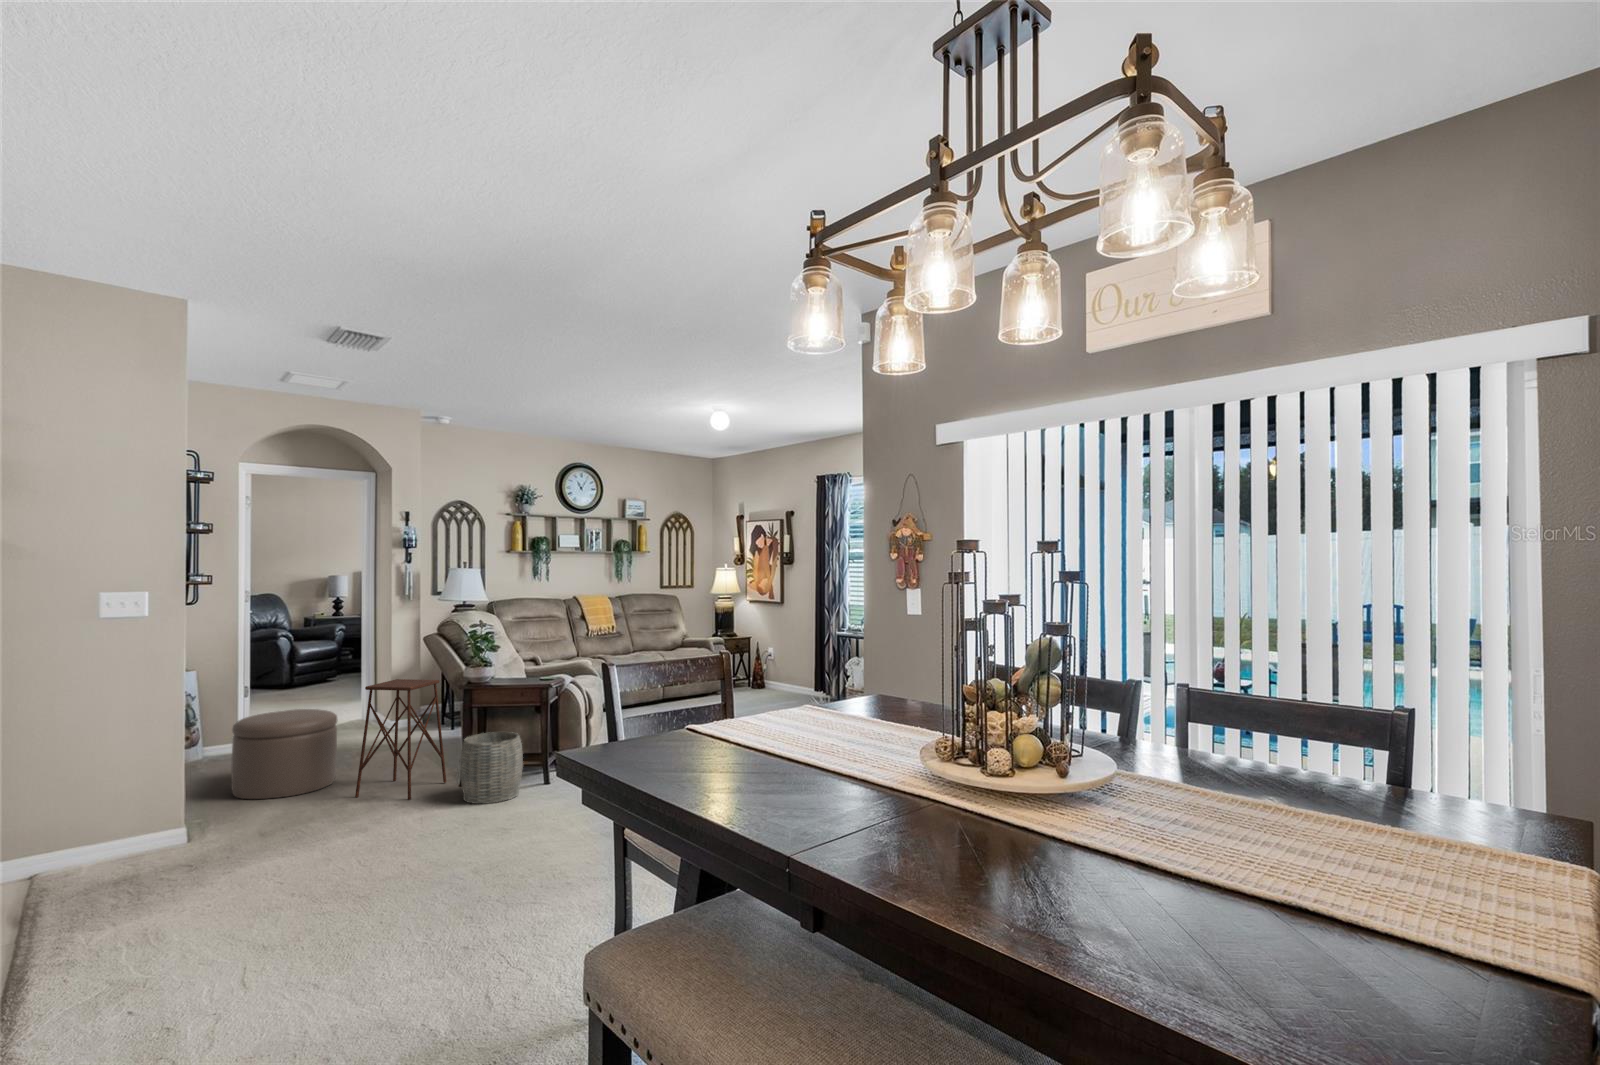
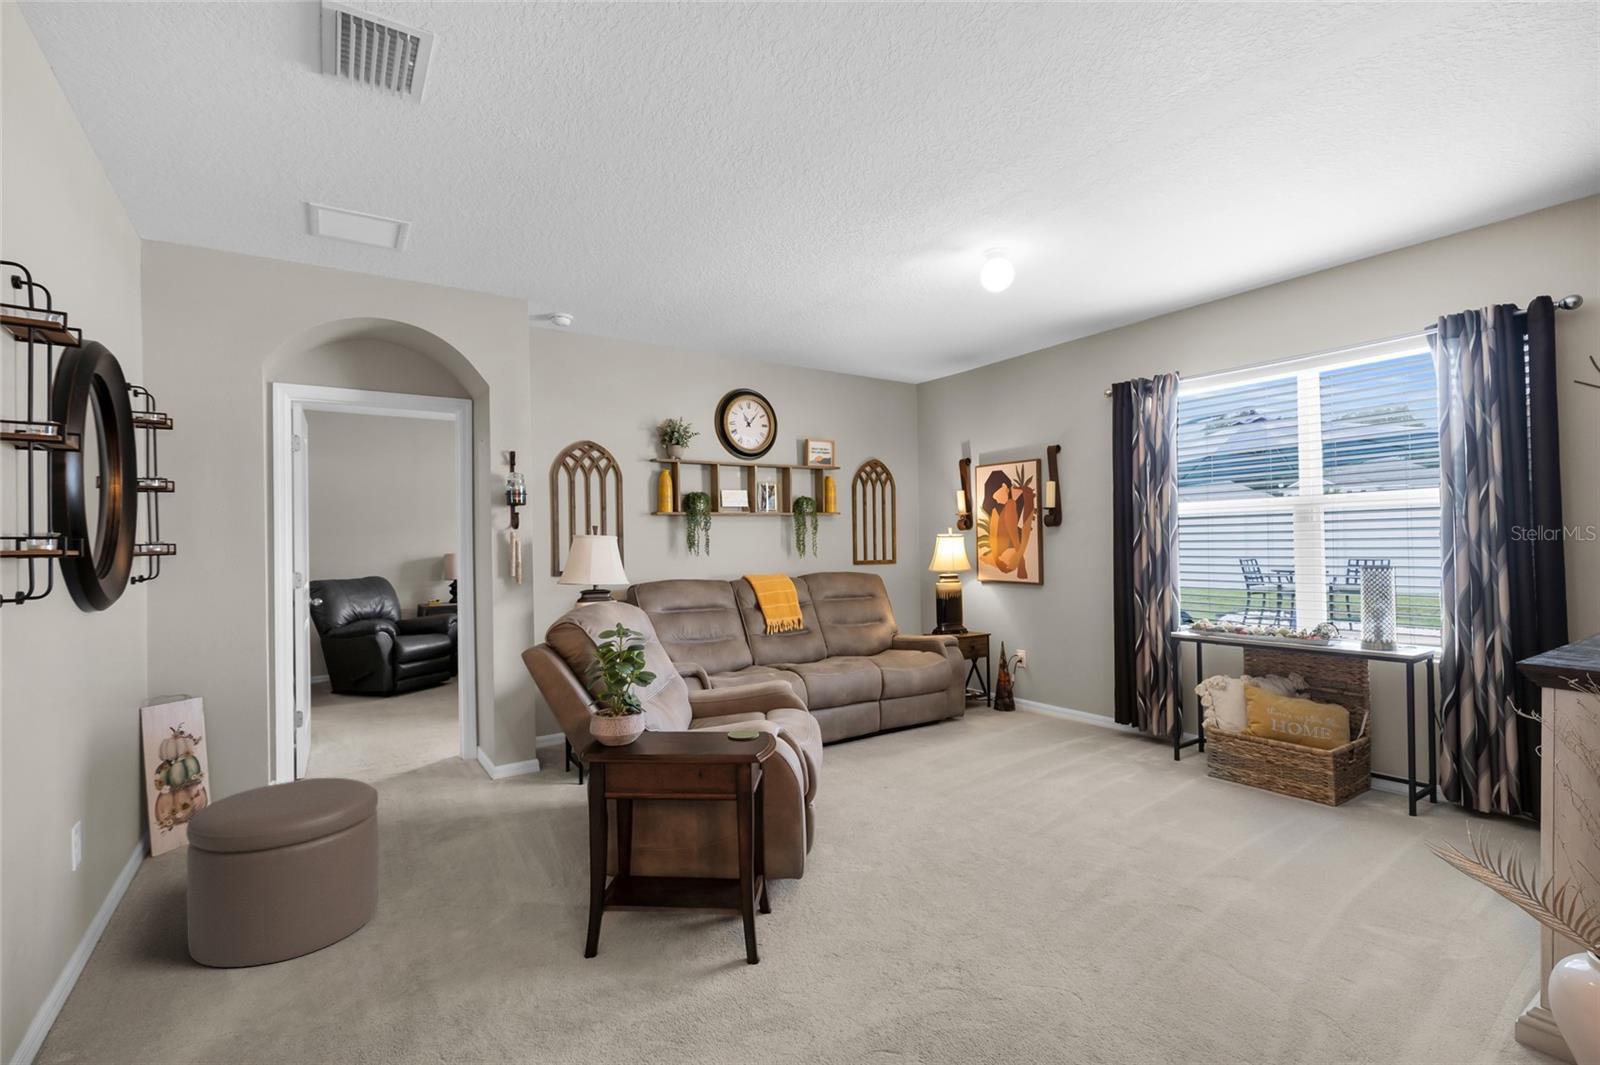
side table: present [355,679,446,800] -> none [393,733,564,992]
woven basket: present [460,732,523,804] -> none [584,848,707,1022]

